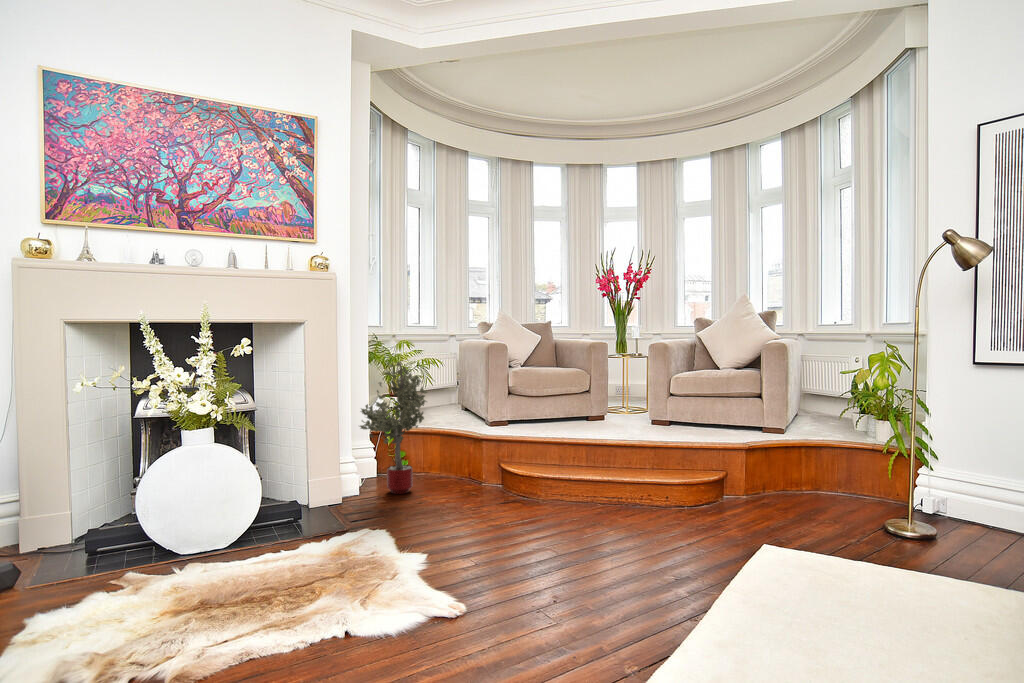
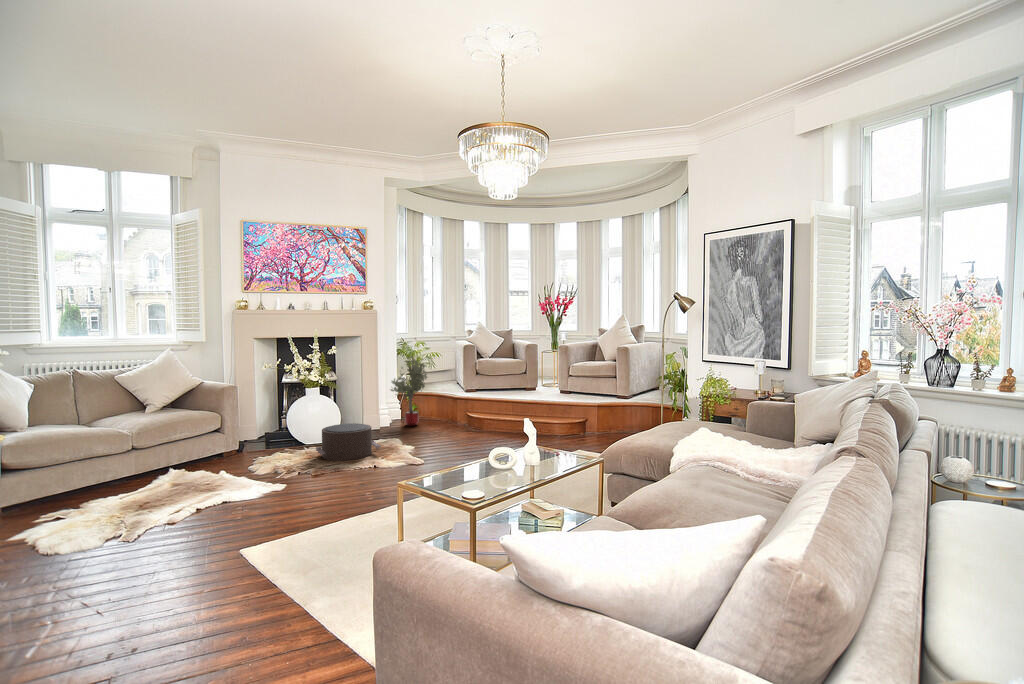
pouf: none [190,512,355,621] -> present [316,423,381,461]

